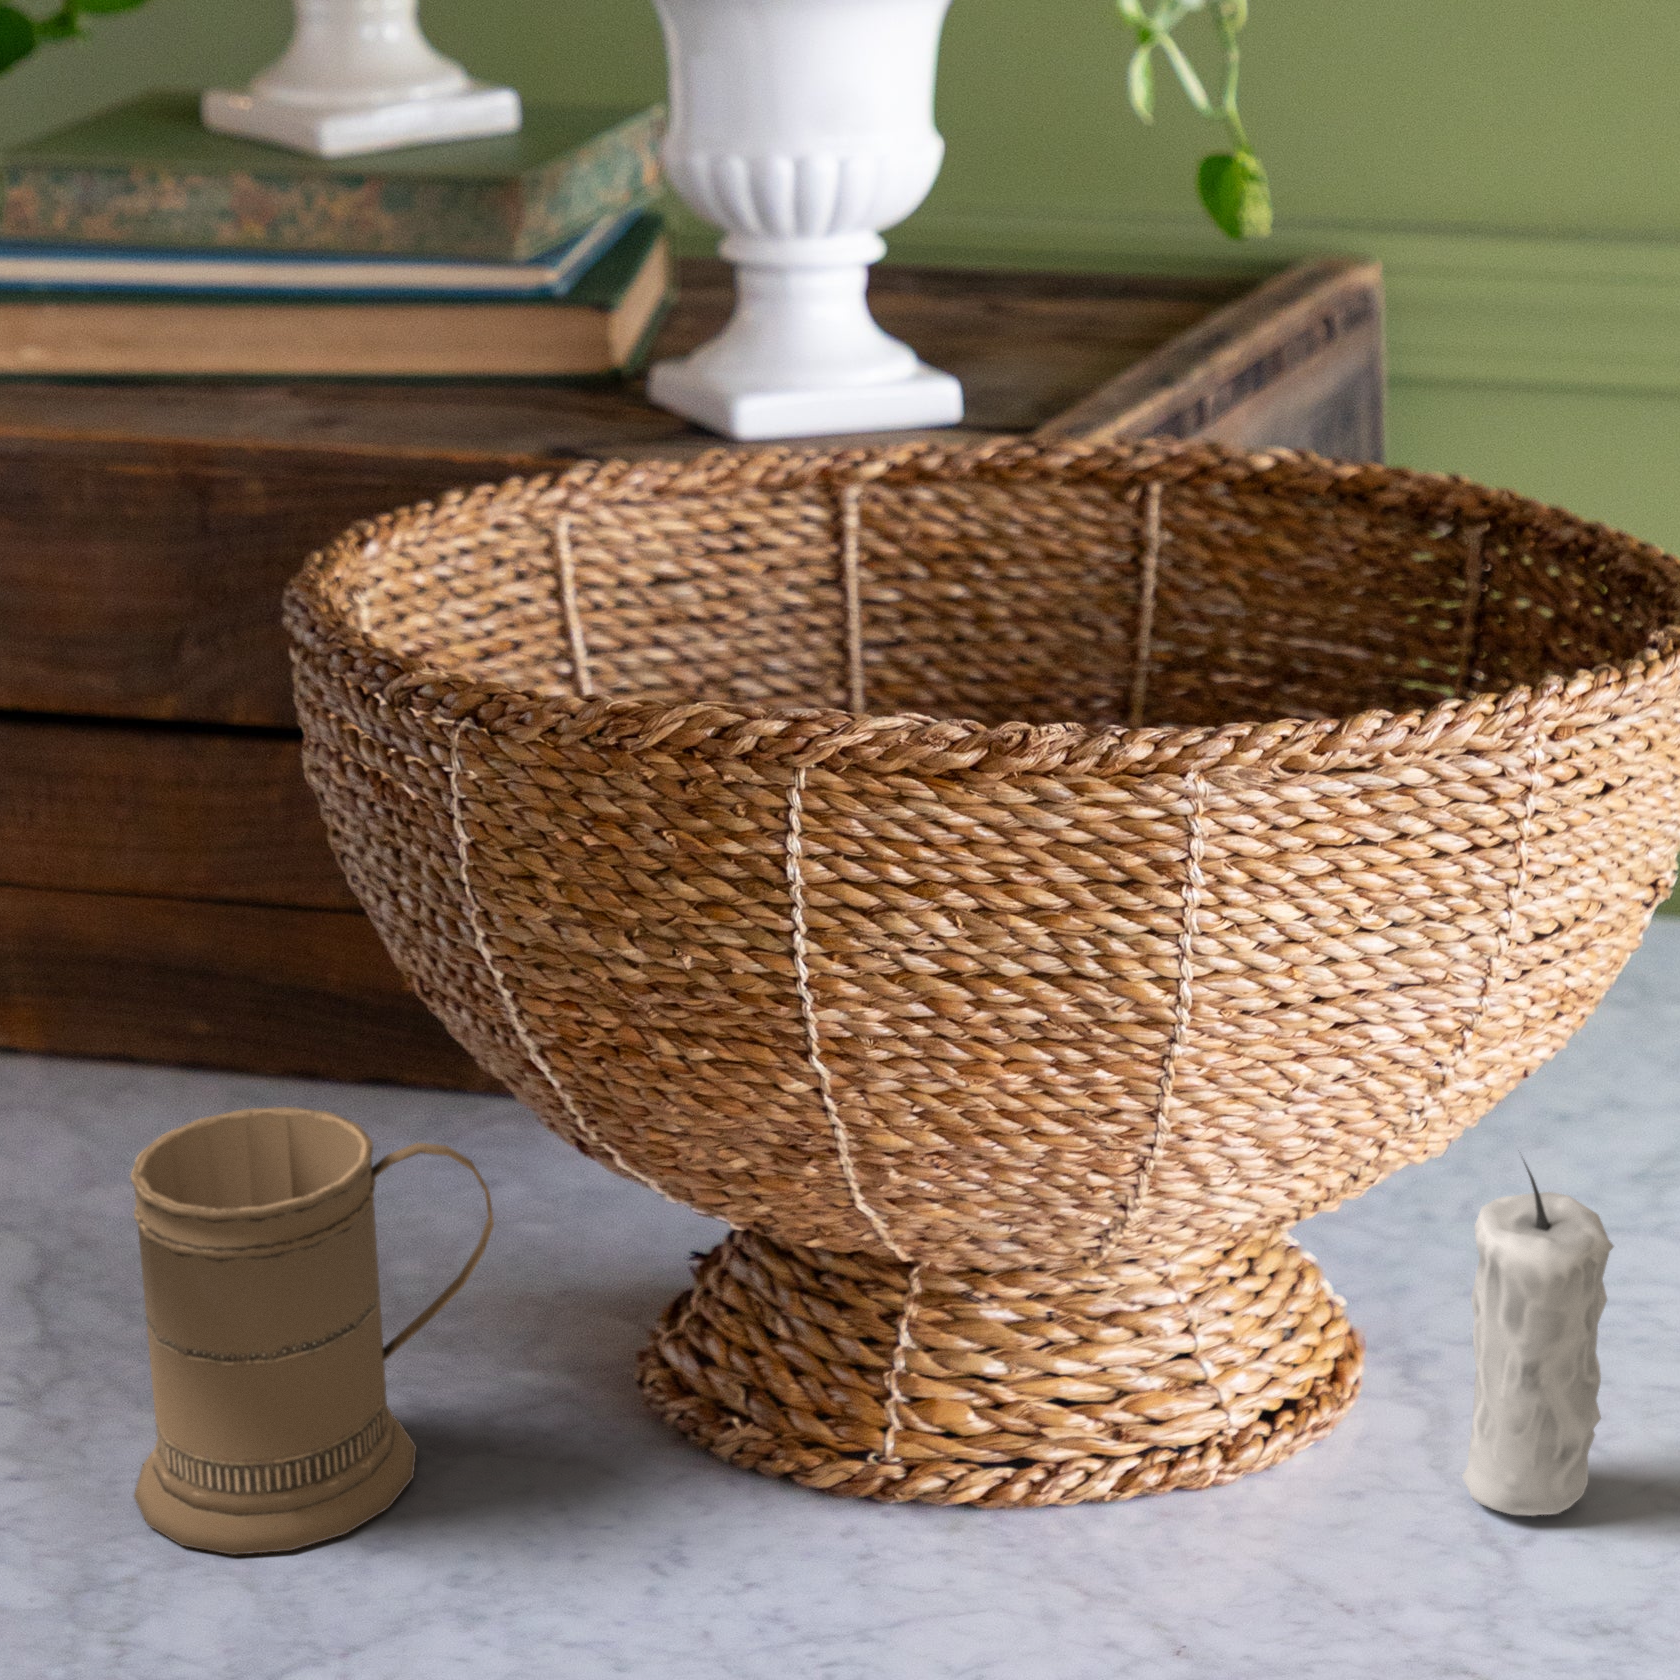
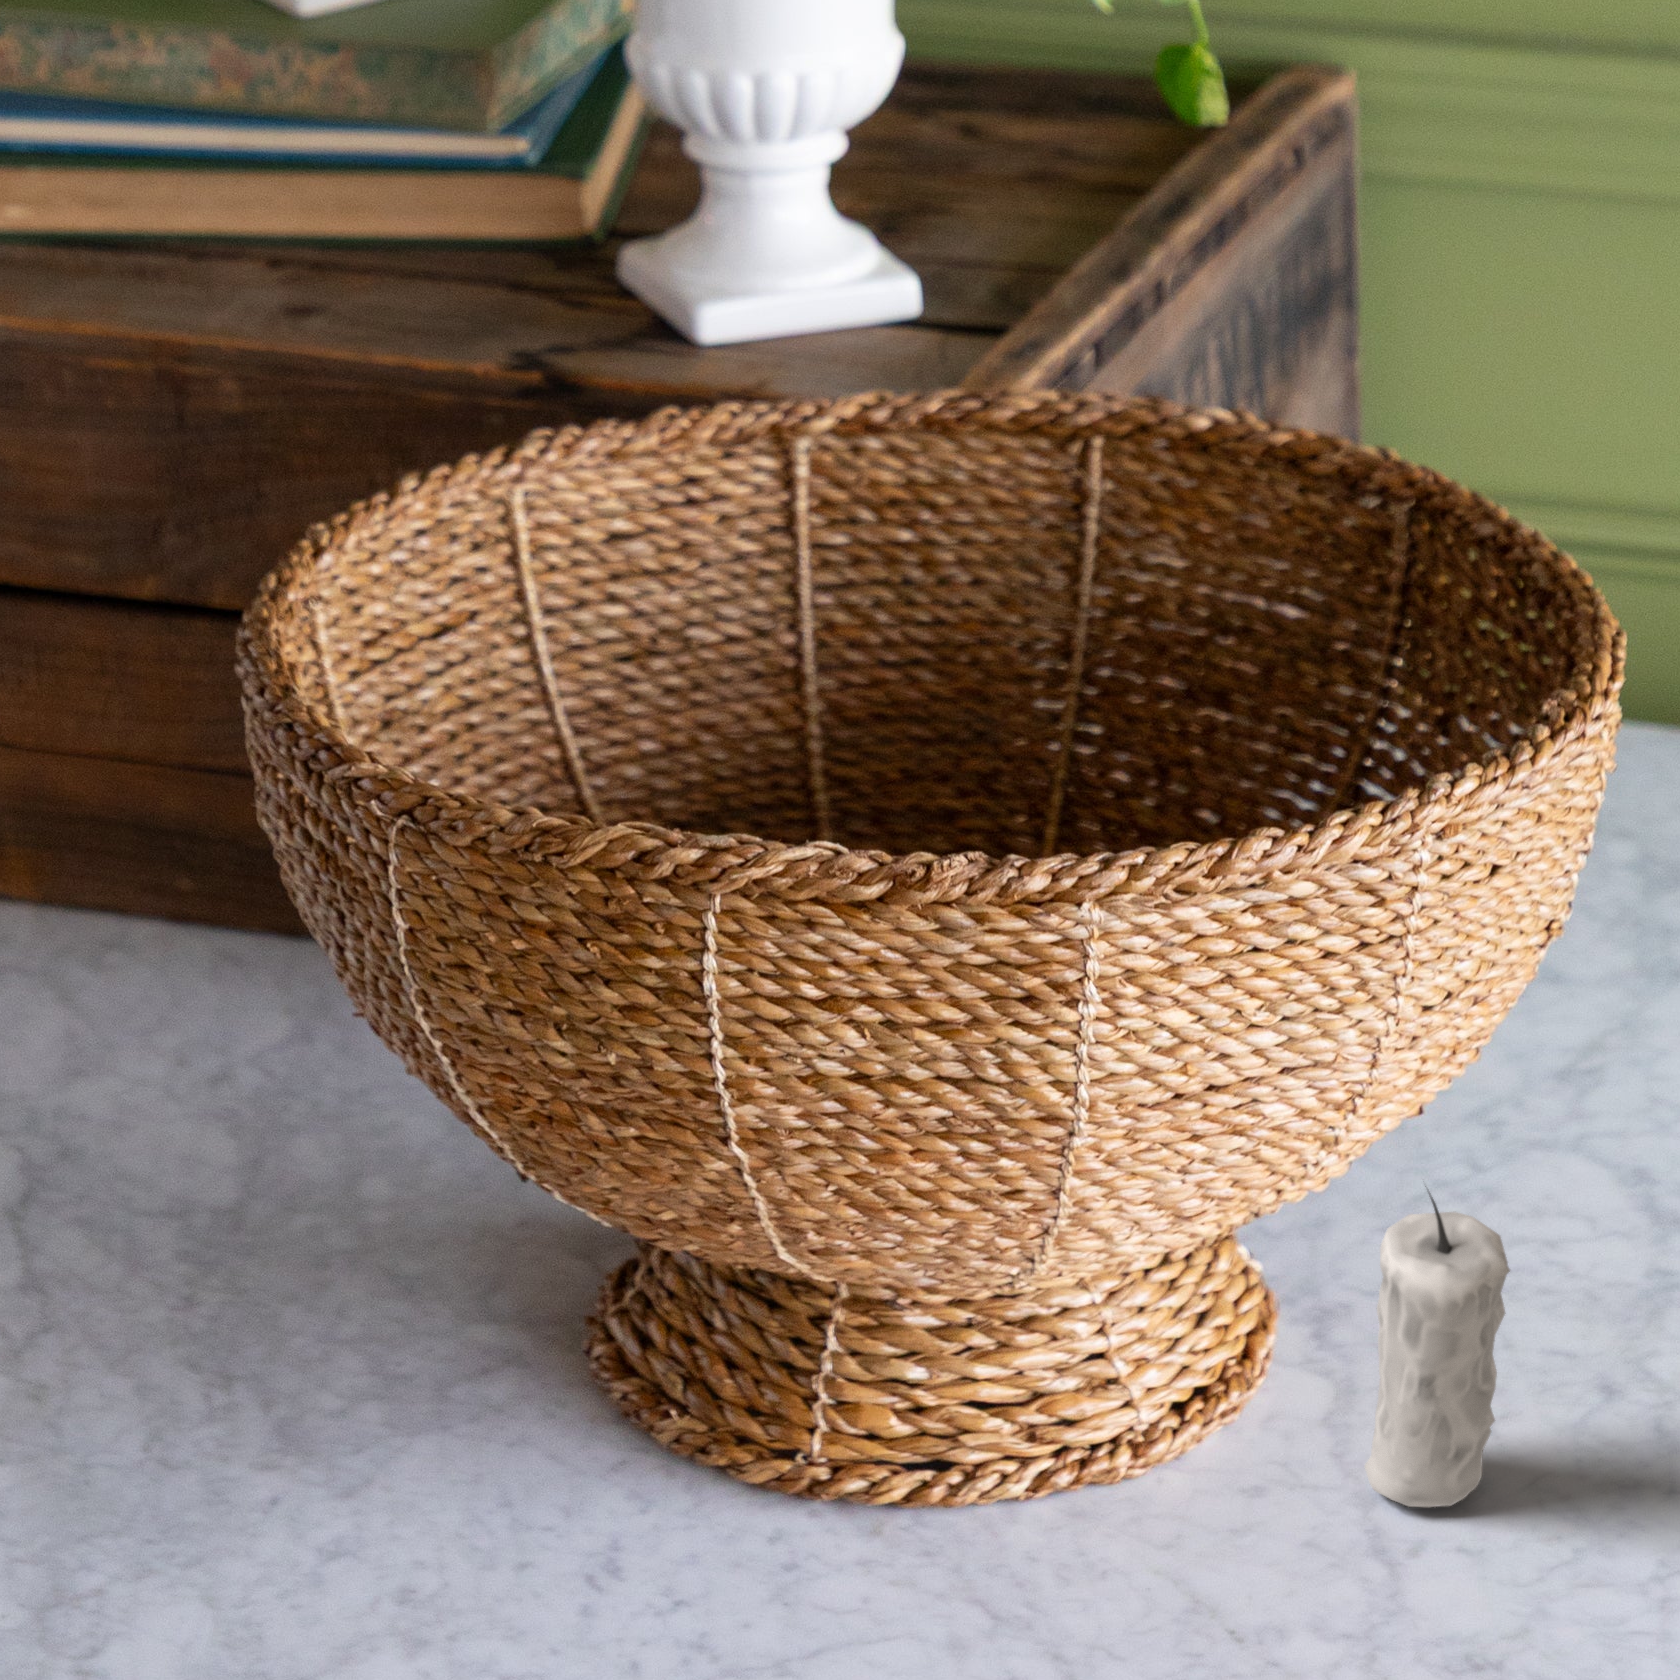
mug: present [131,1107,494,1555] -> none [91,1114,442,1539]

